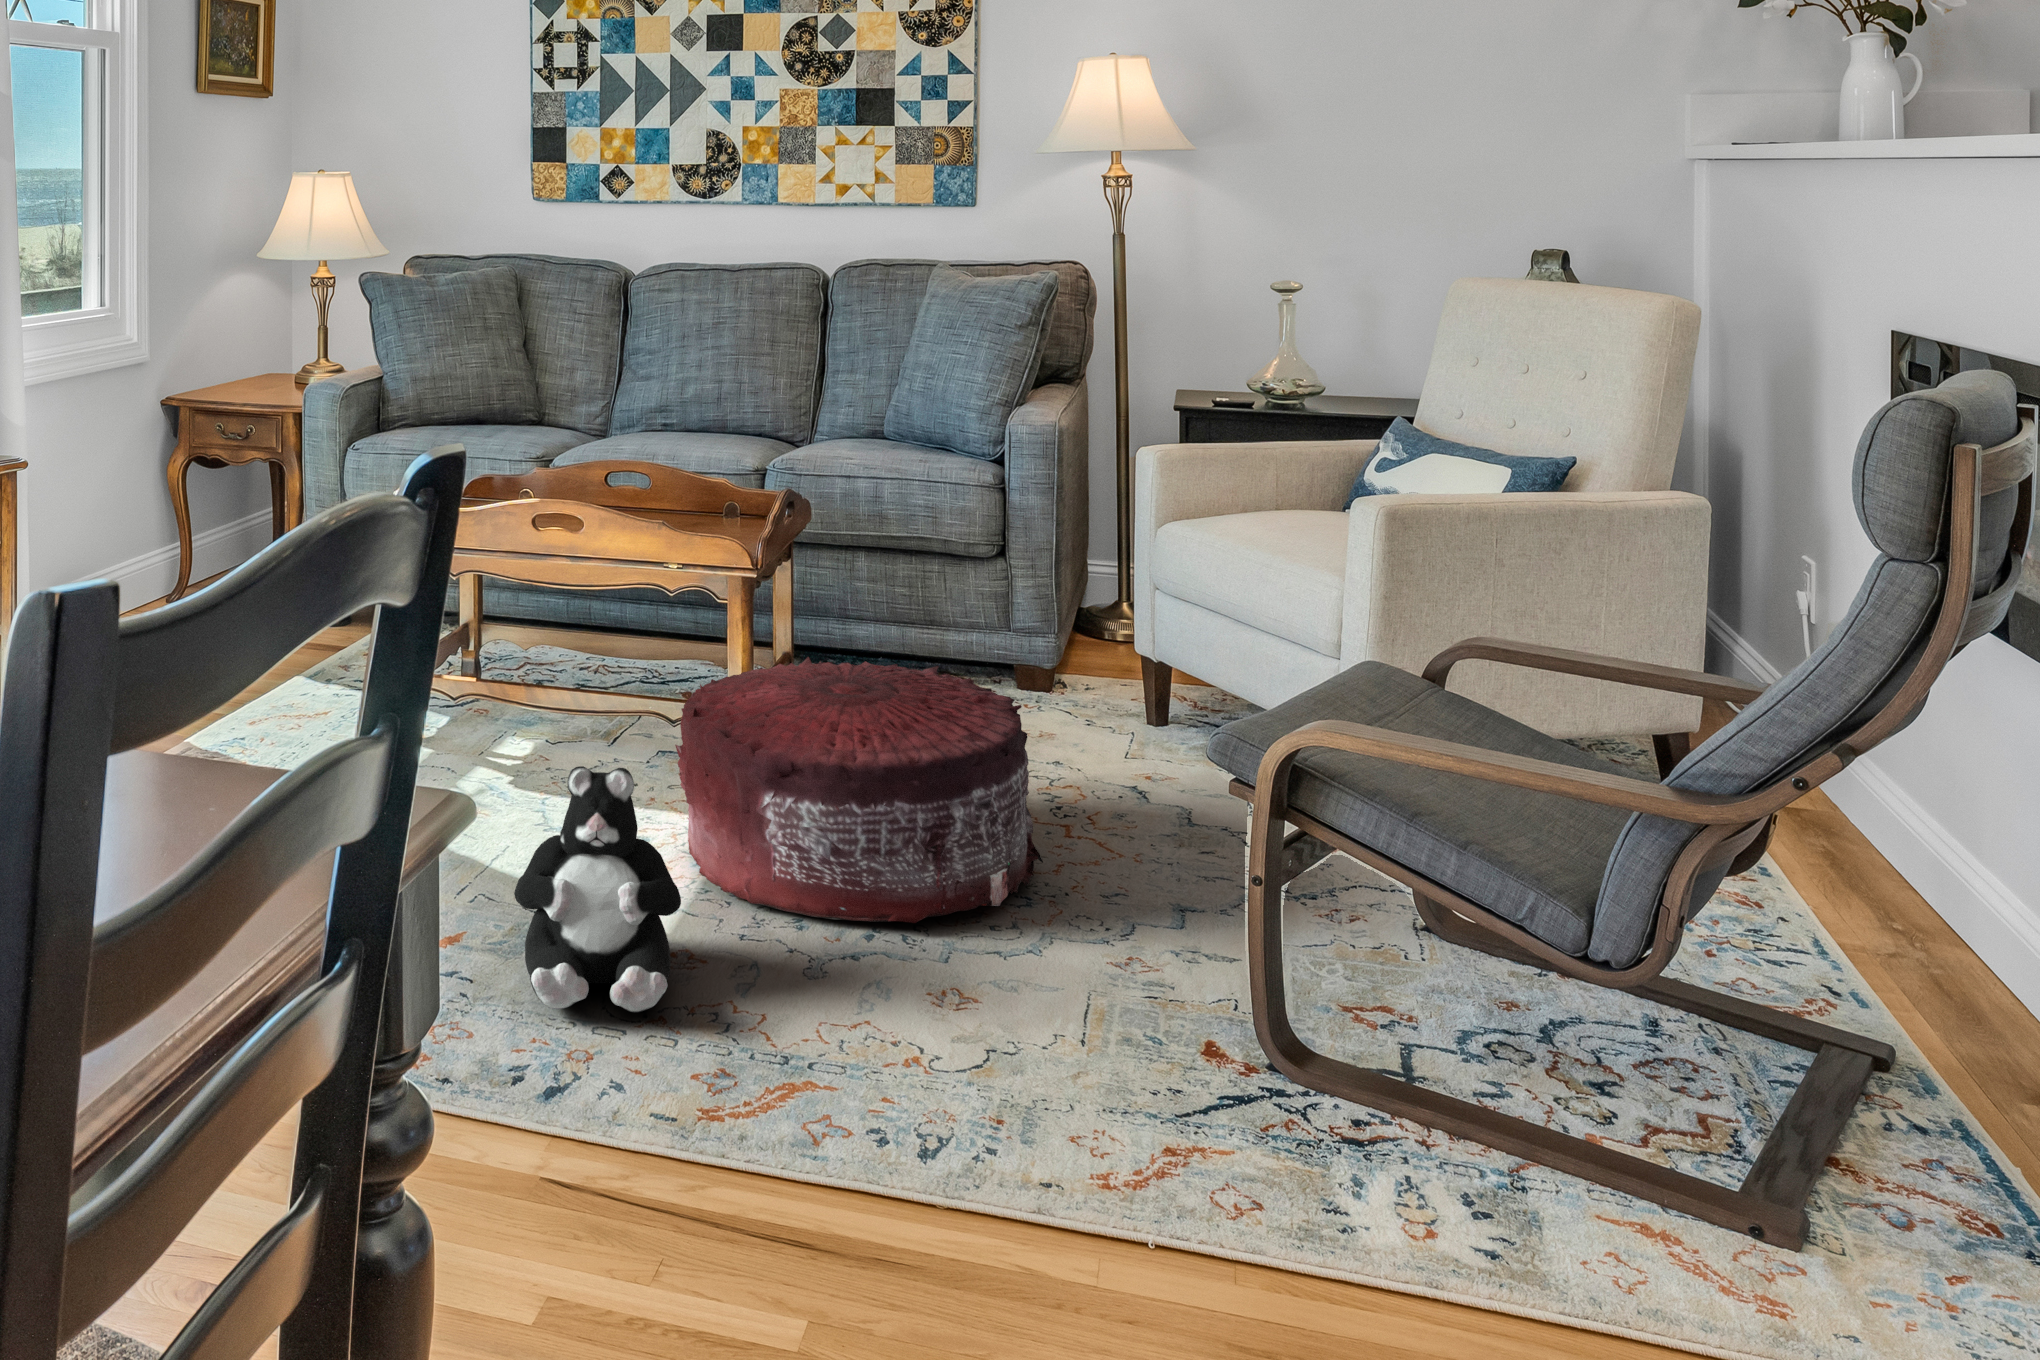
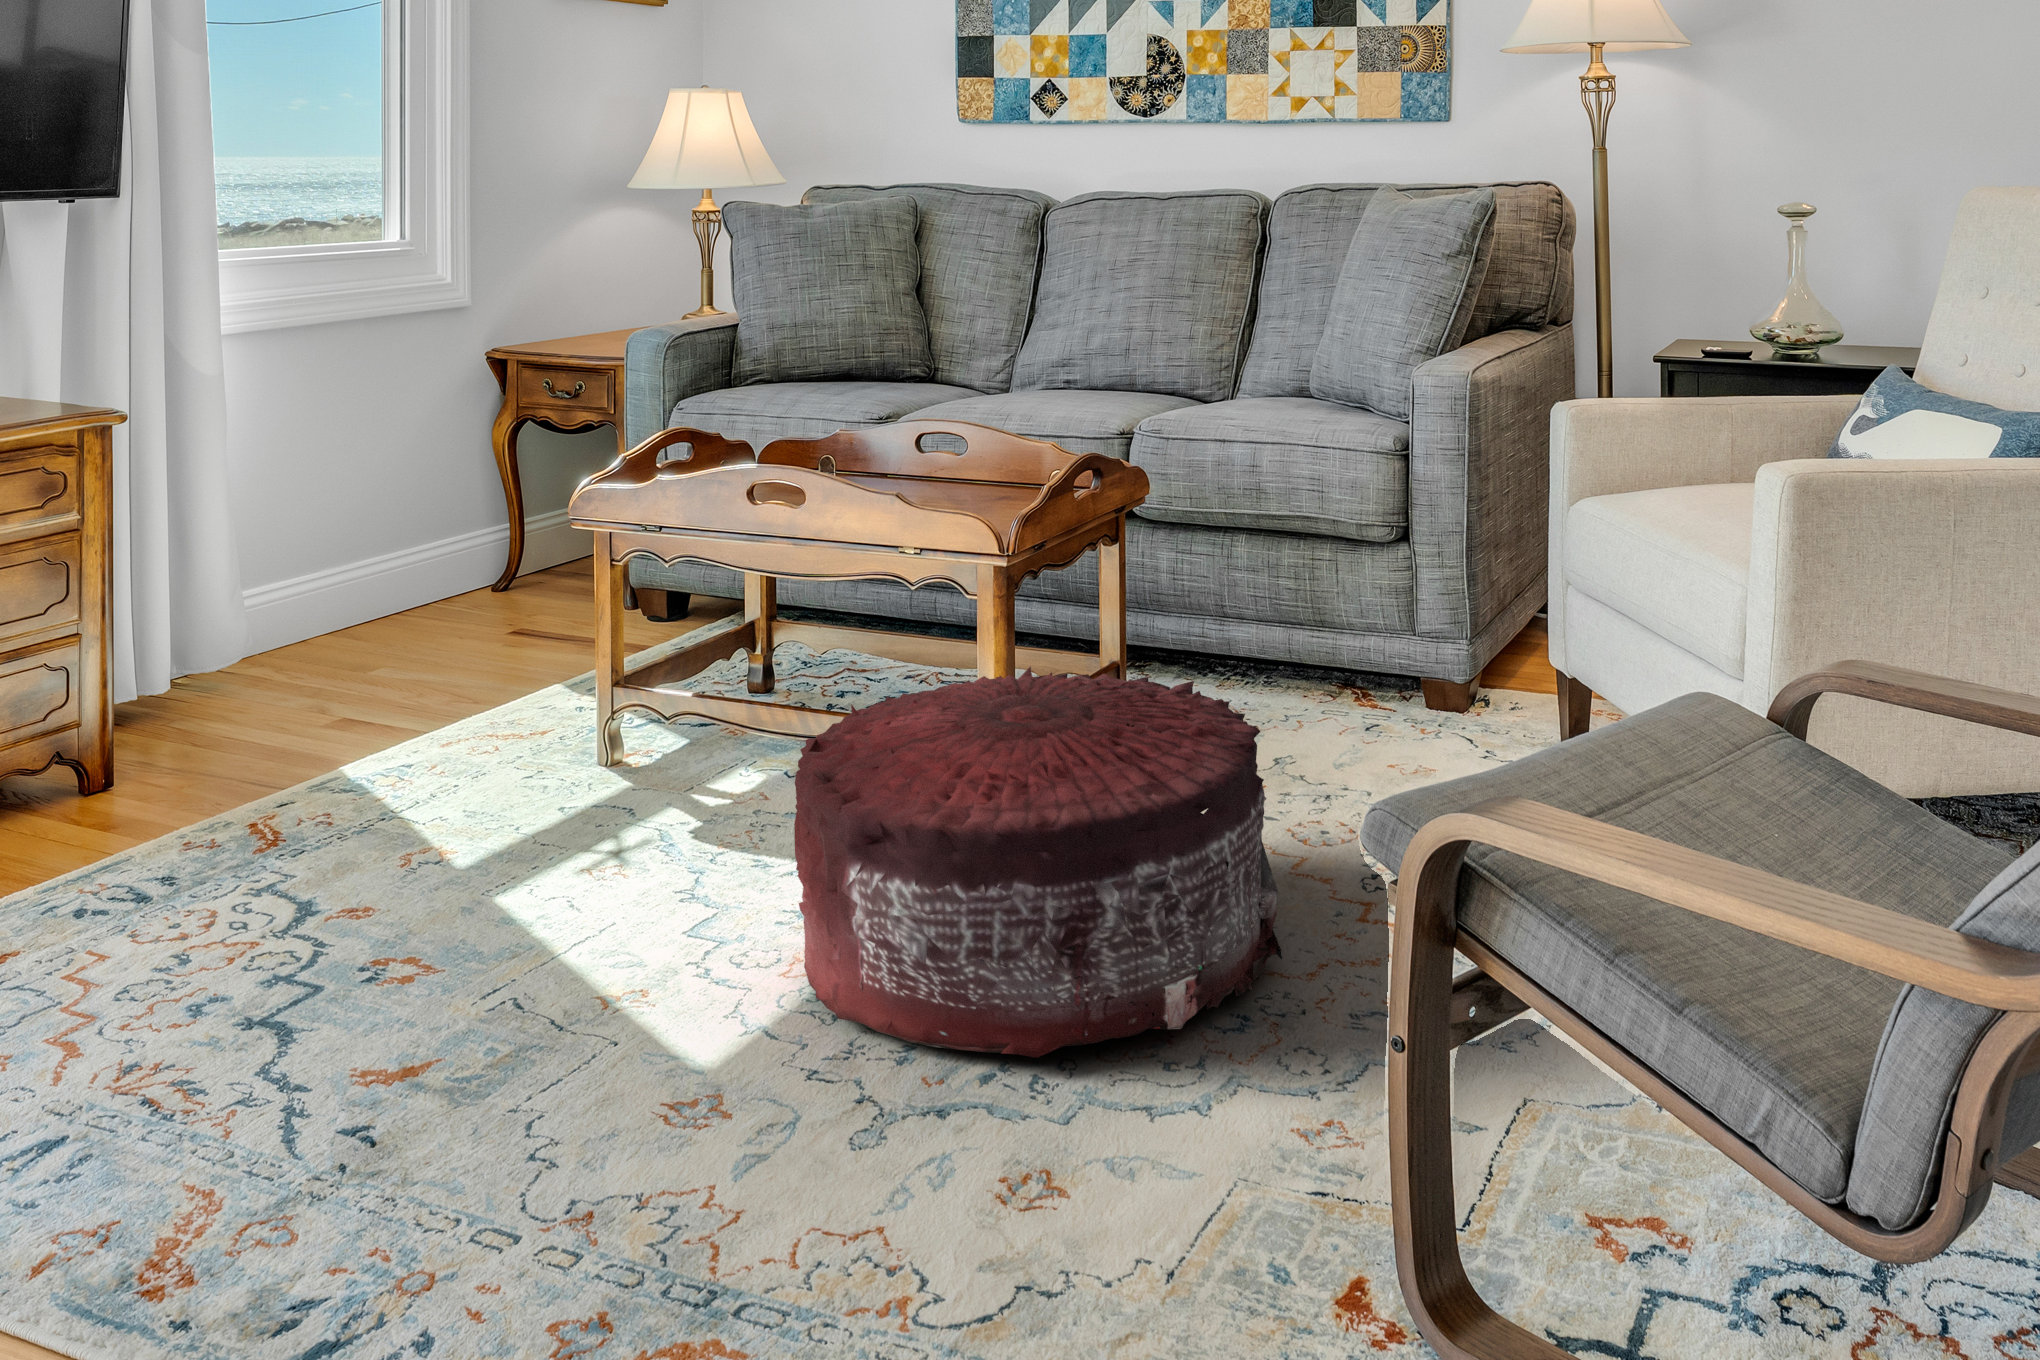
plush toy: present [514,766,681,1012] -> none [367,832,650,1212]

